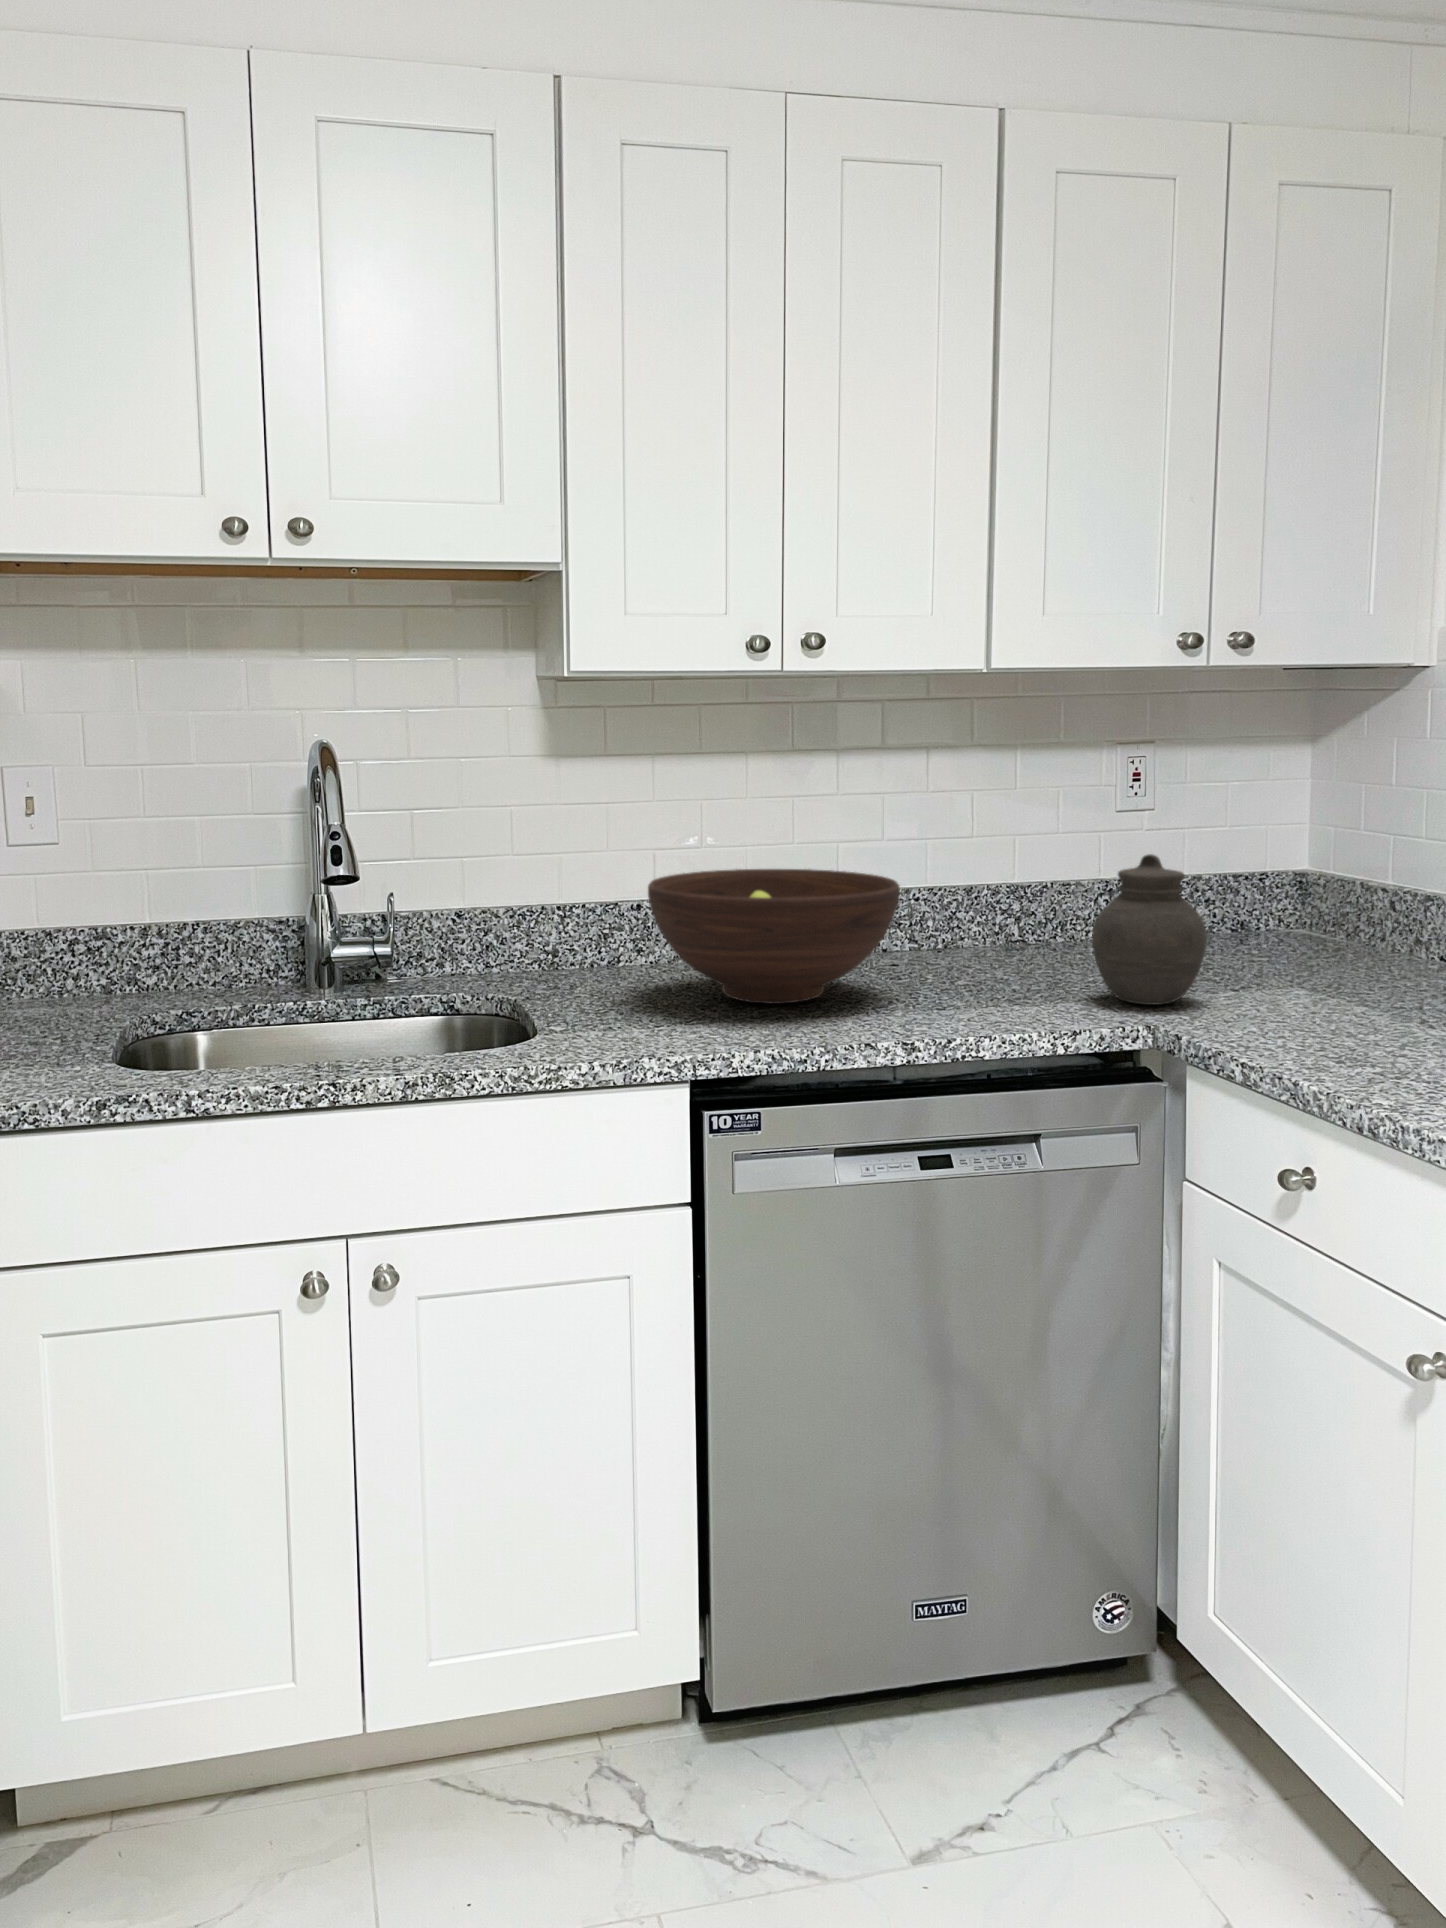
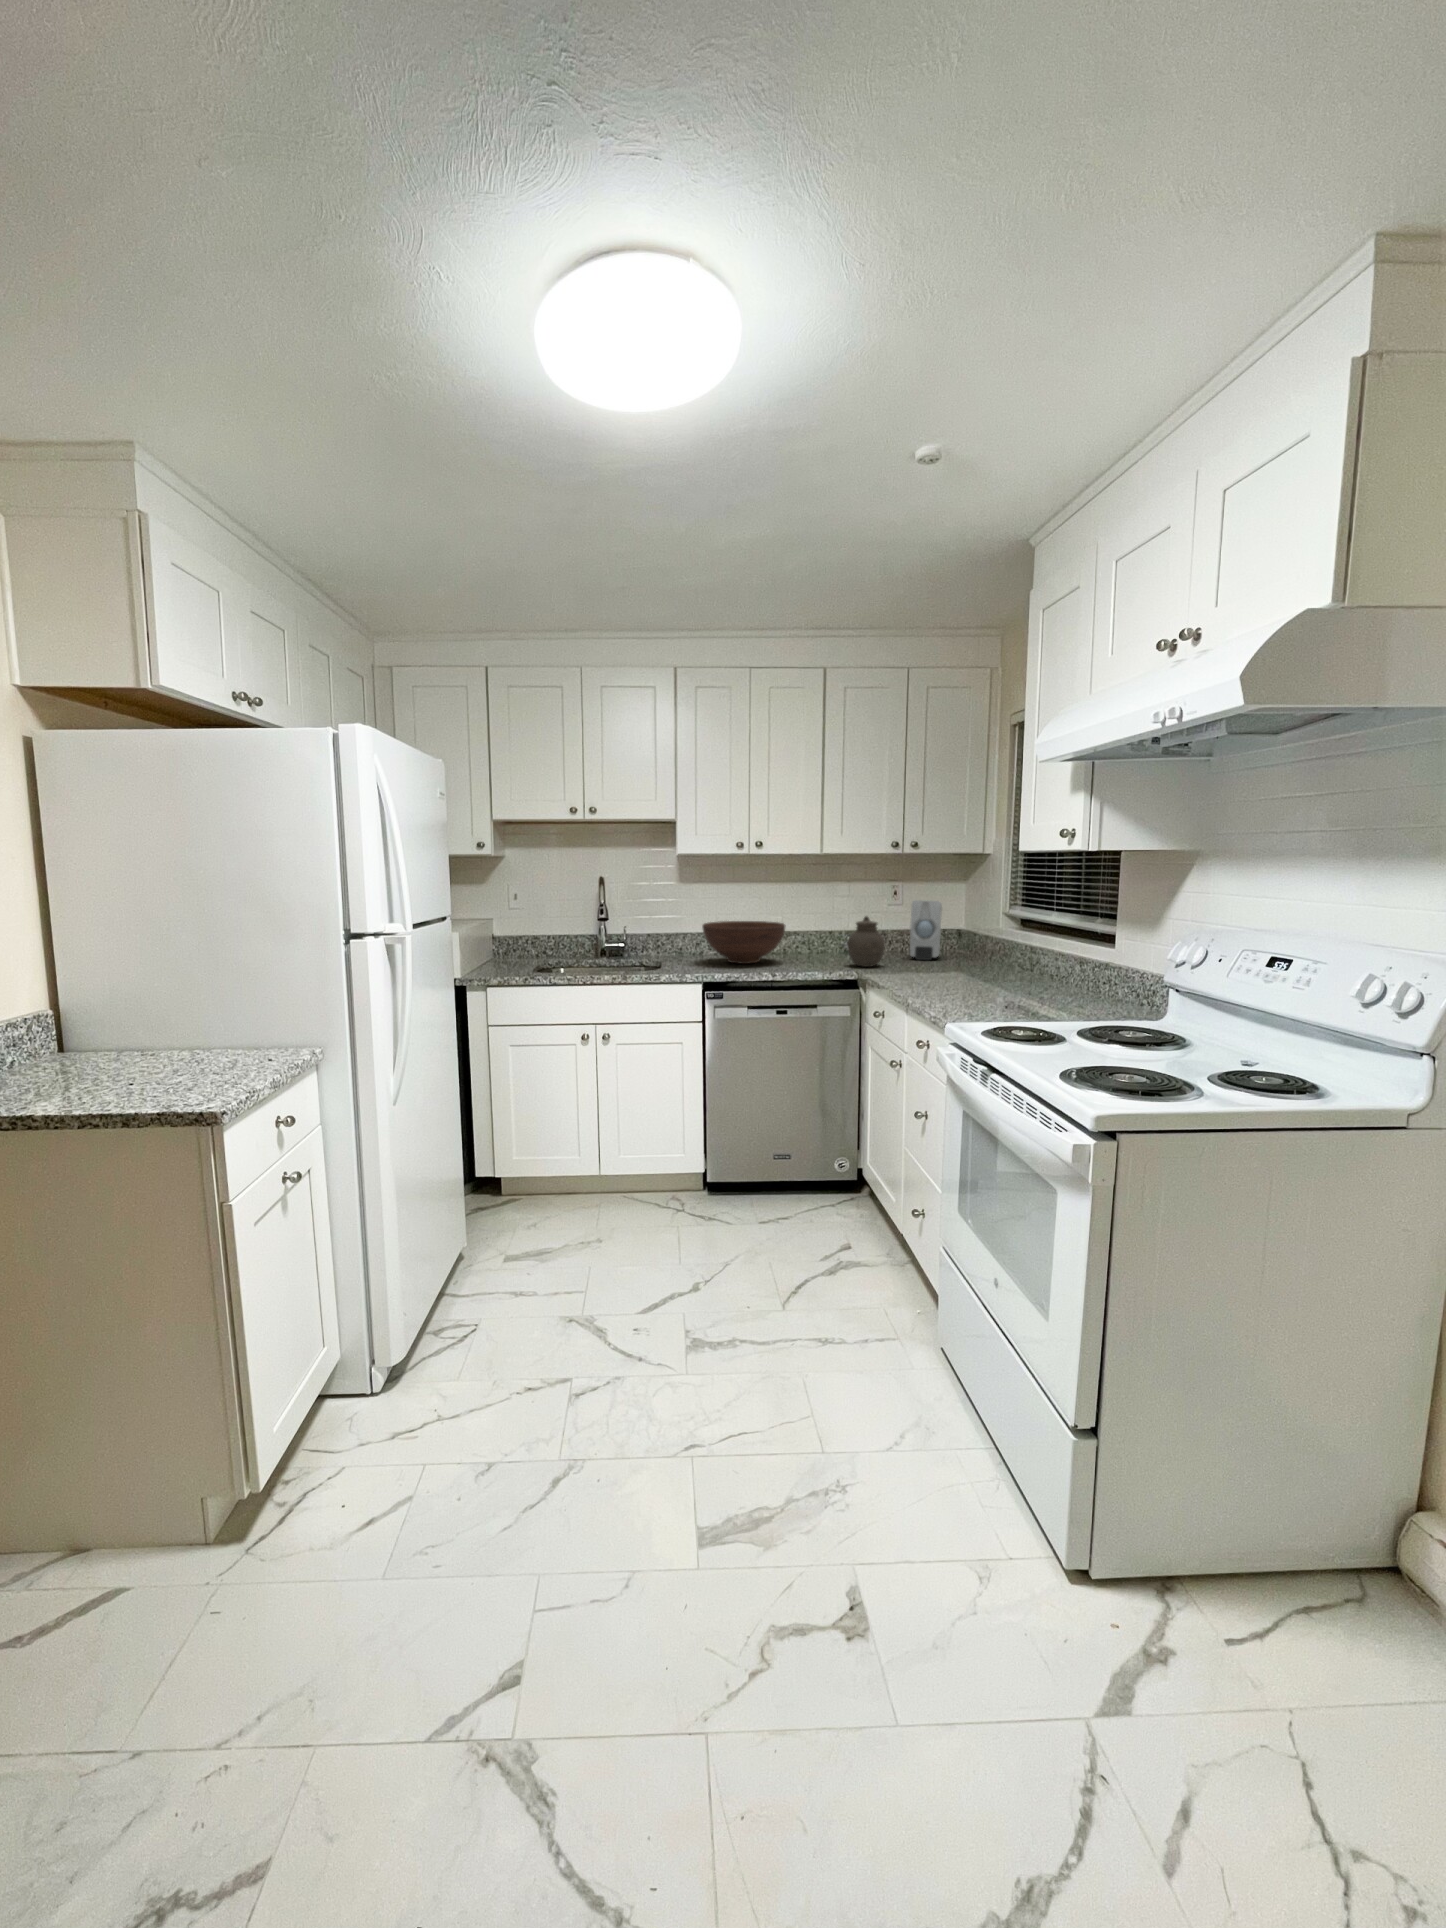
soap dispenser: none [1213,803,1315,972] -> present [910,900,942,960]

